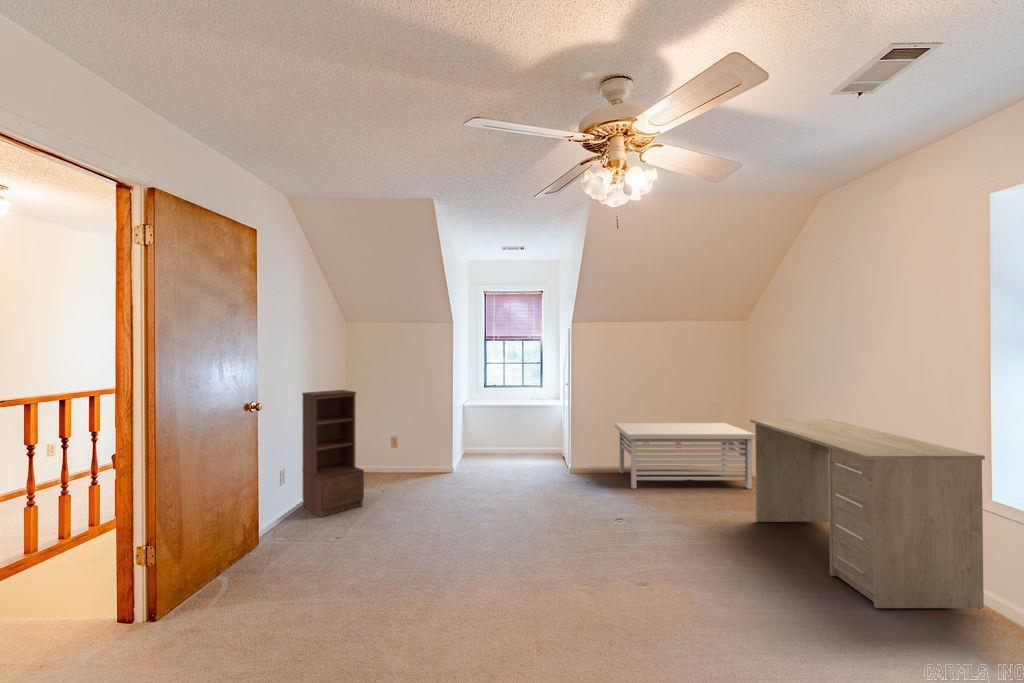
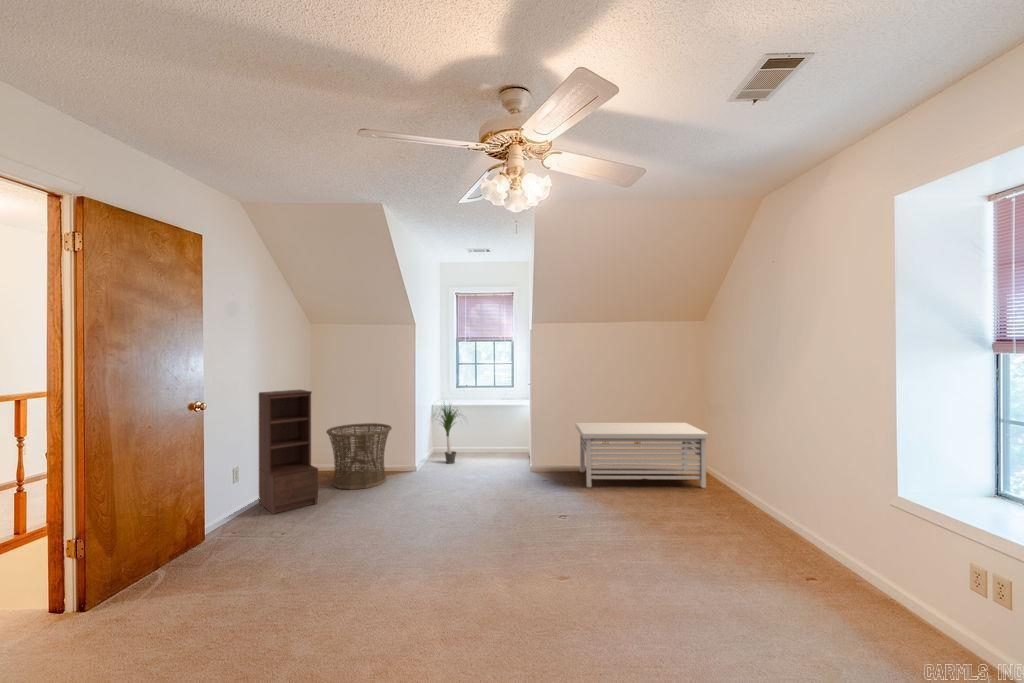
potted plant: none [461,398,504,464] -> present [441,406,457,463]
desk: present [750,419,985,609] -> none [693,419,892,605]
basket: none [366,424,431,491] -> present [327,423,392,489]

